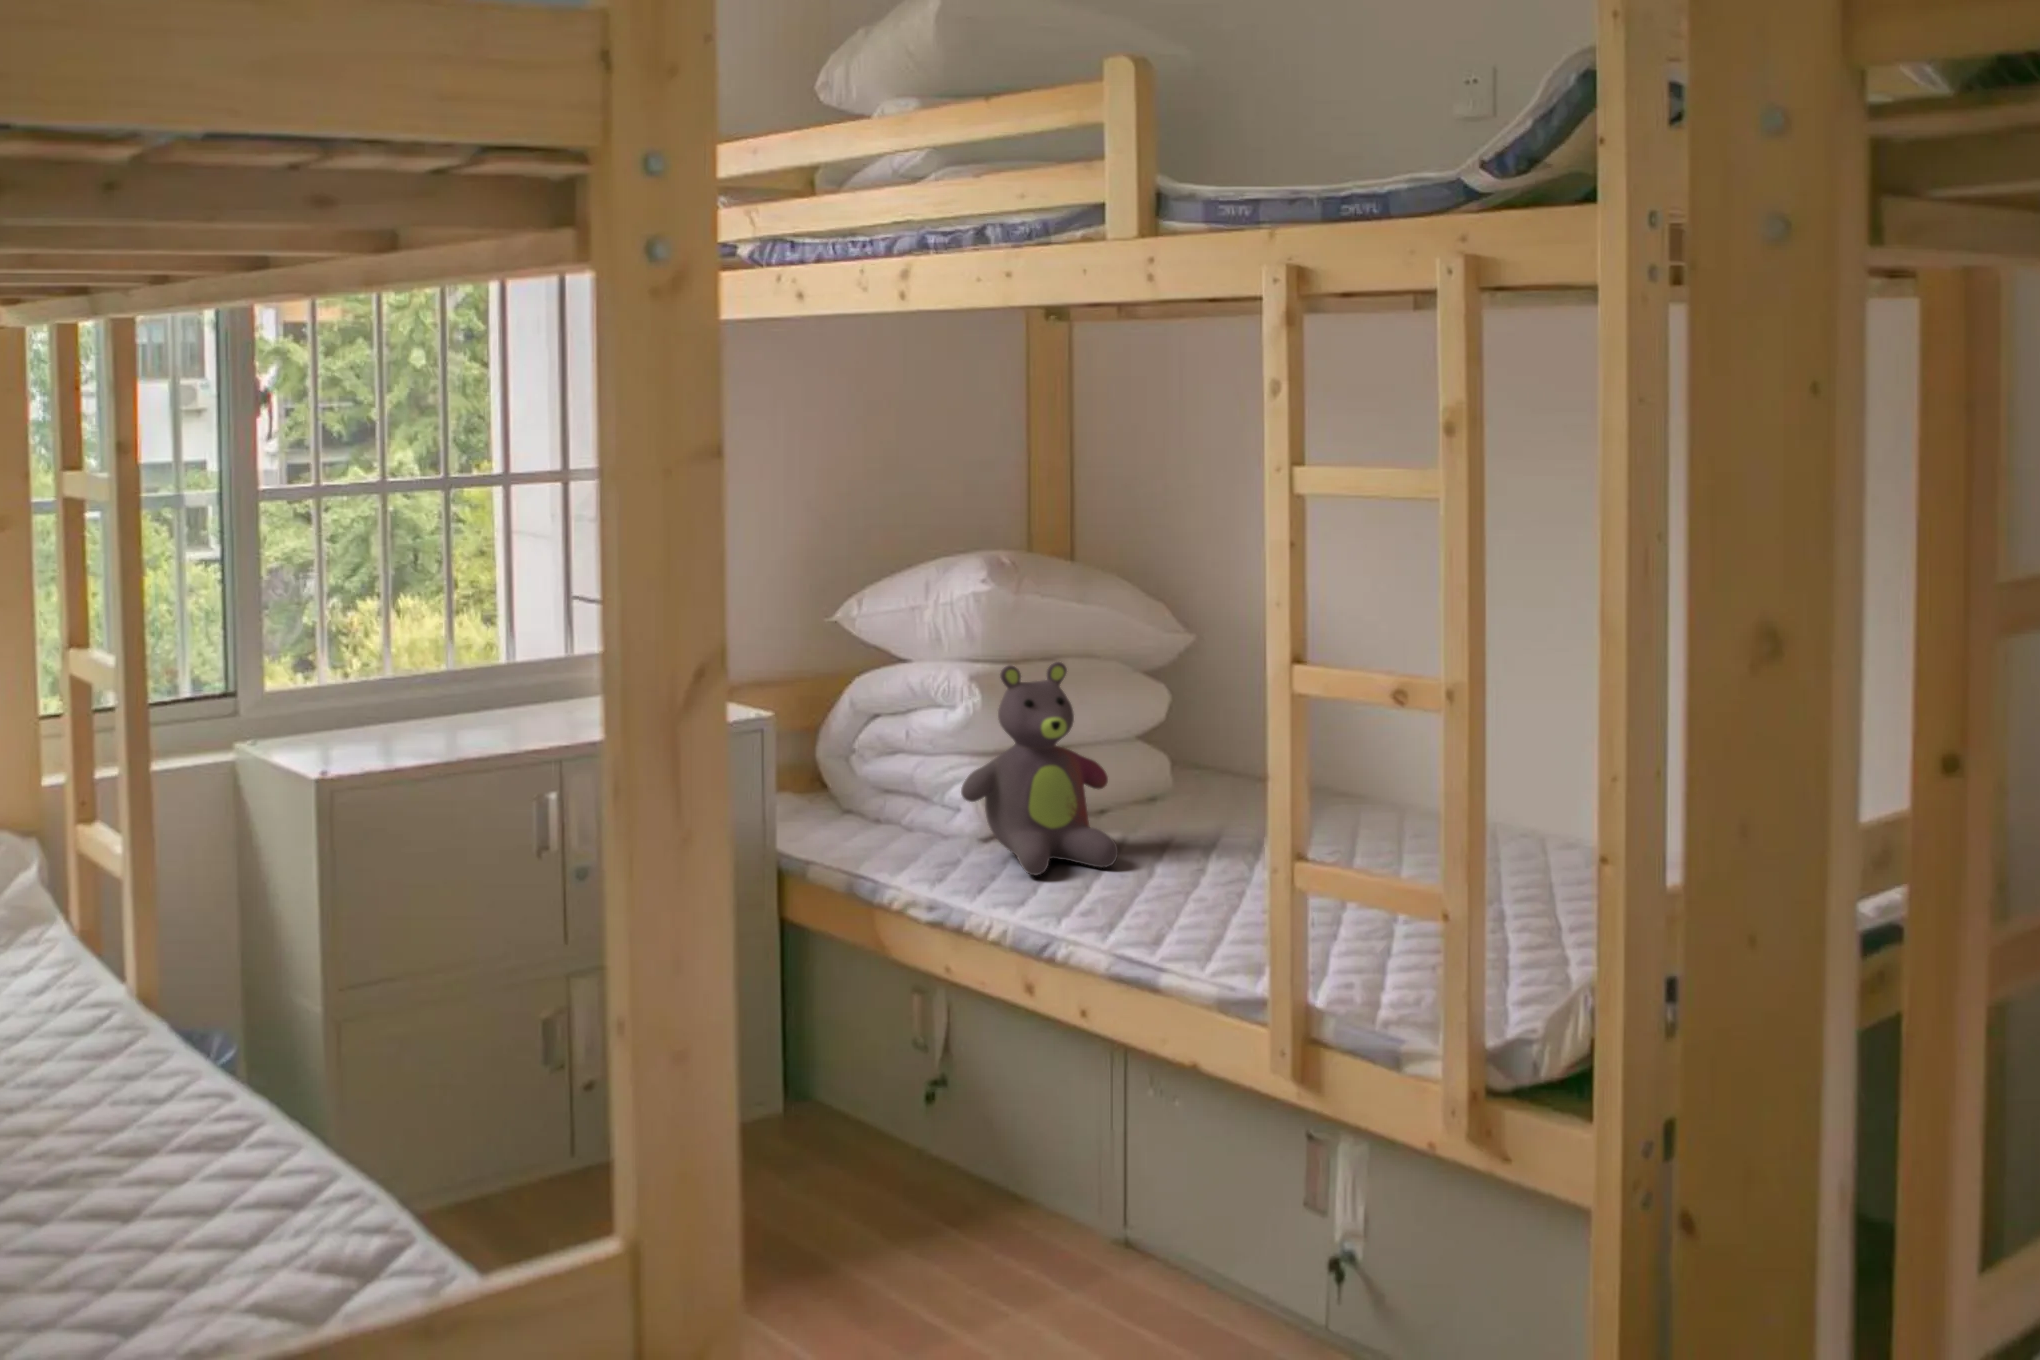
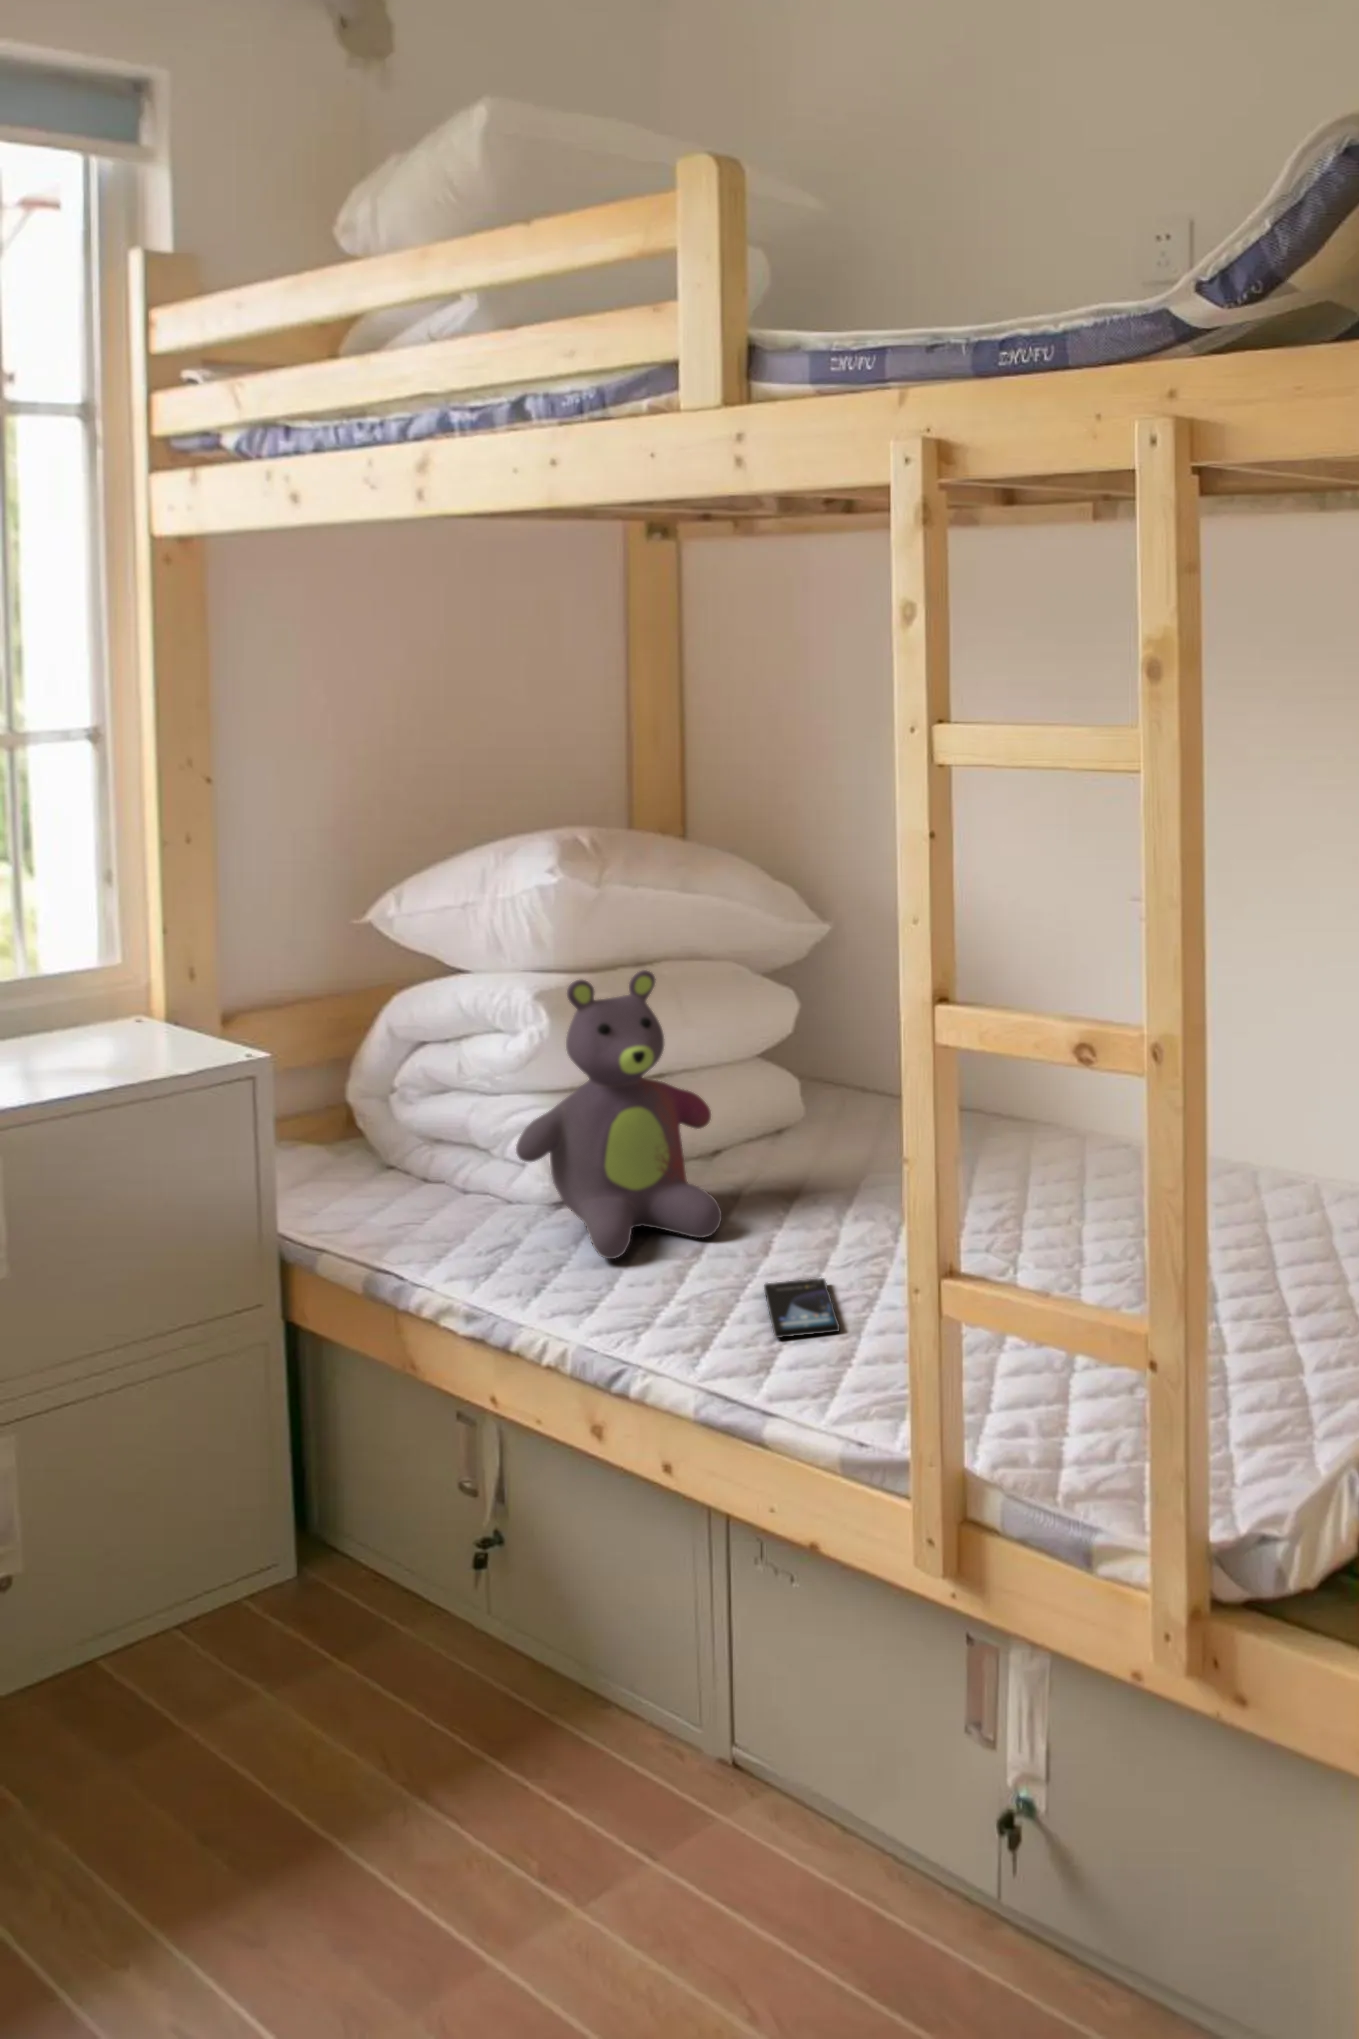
smartphone: none [1154,894,1214,926] -> present [764,1278,840,1338]

